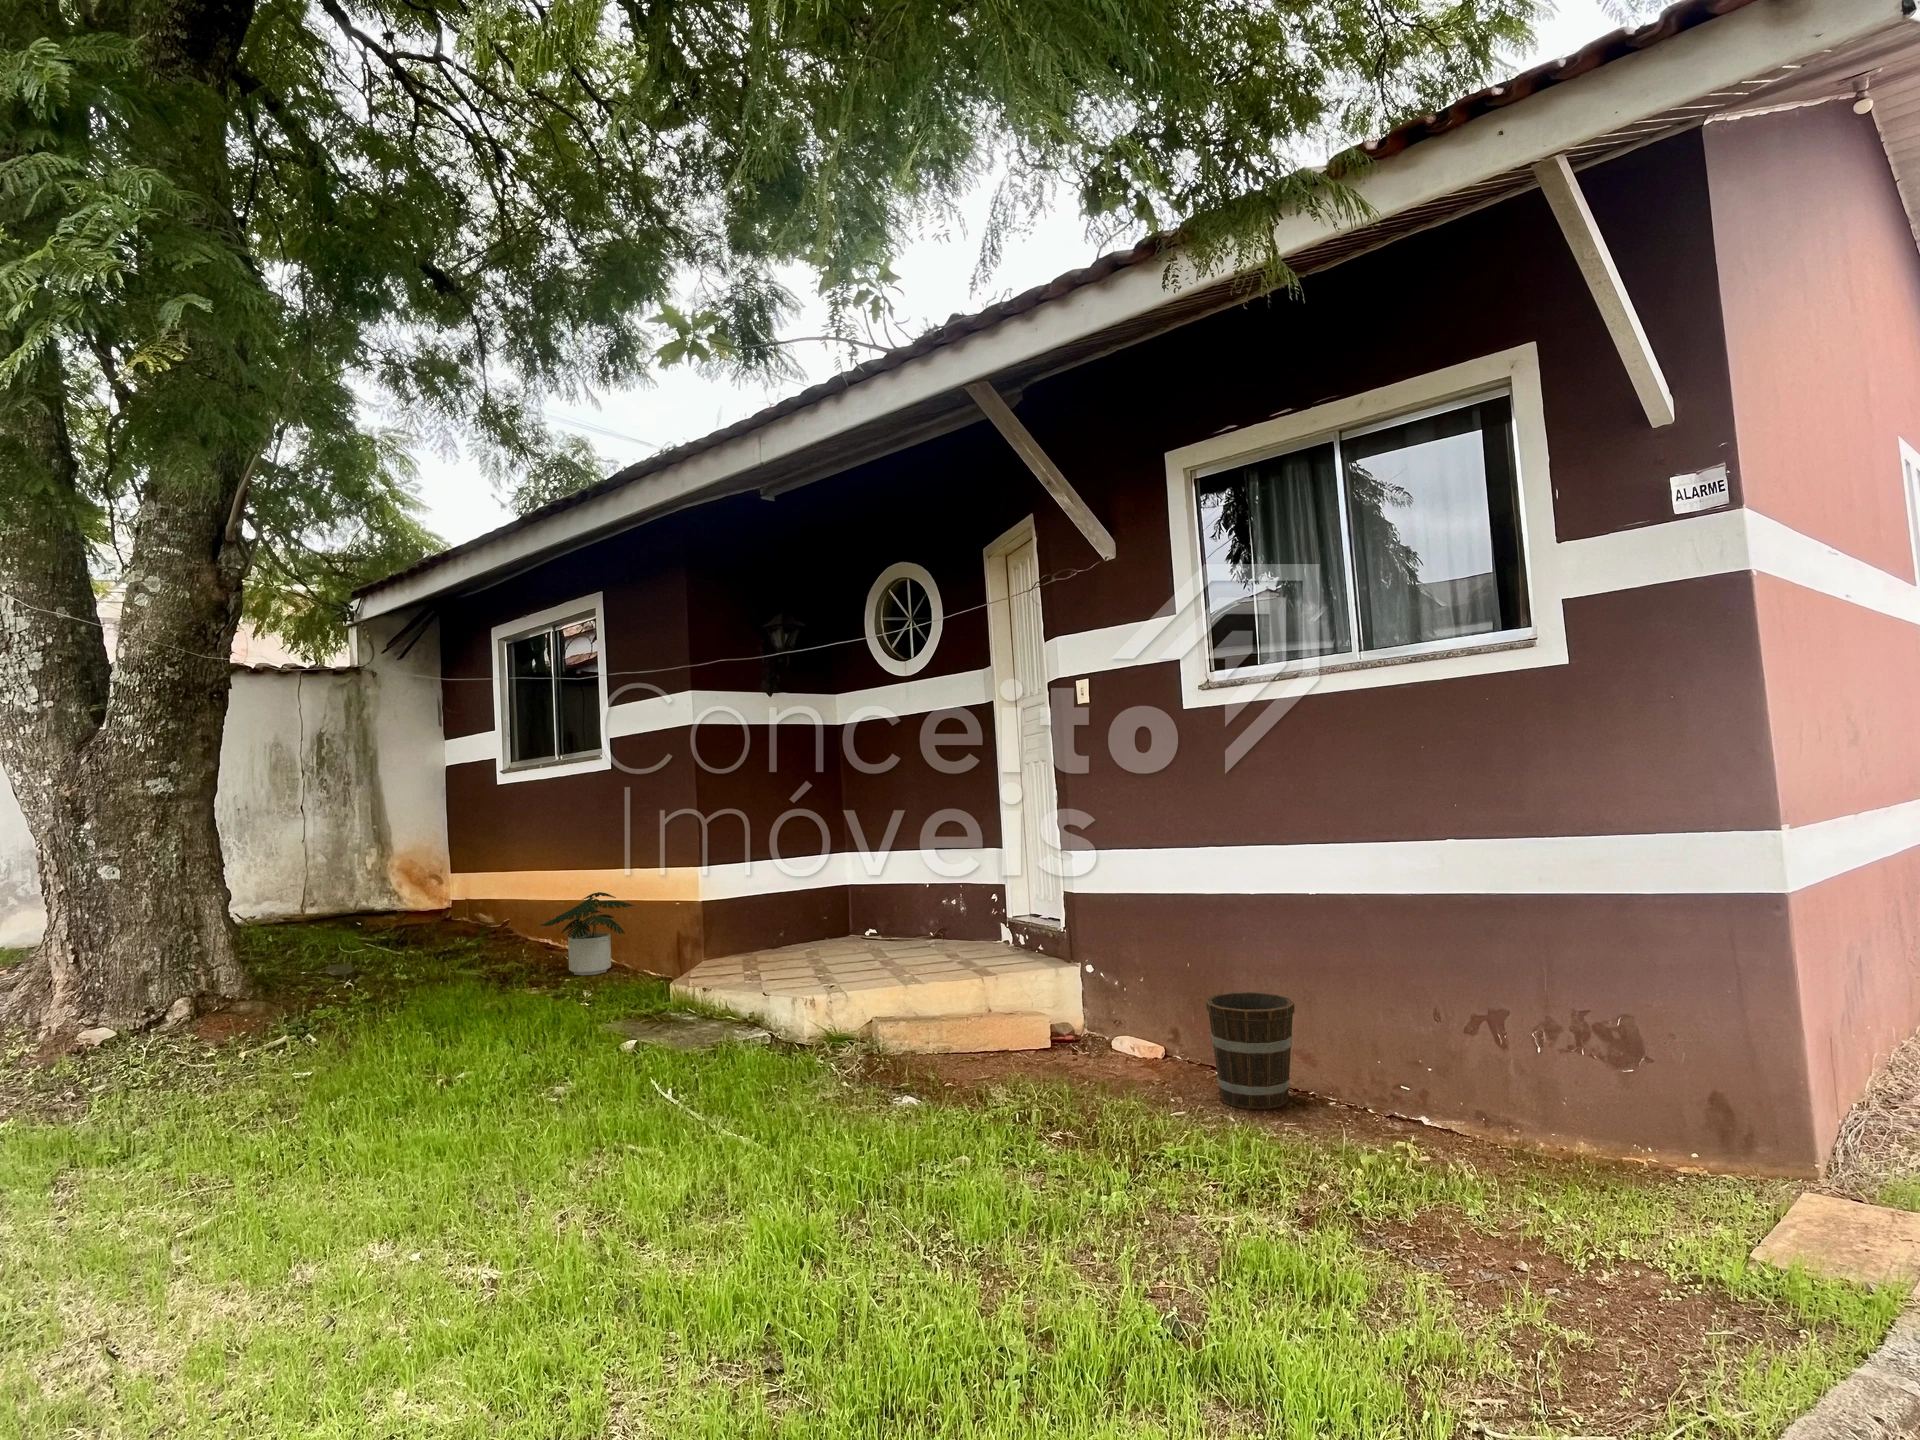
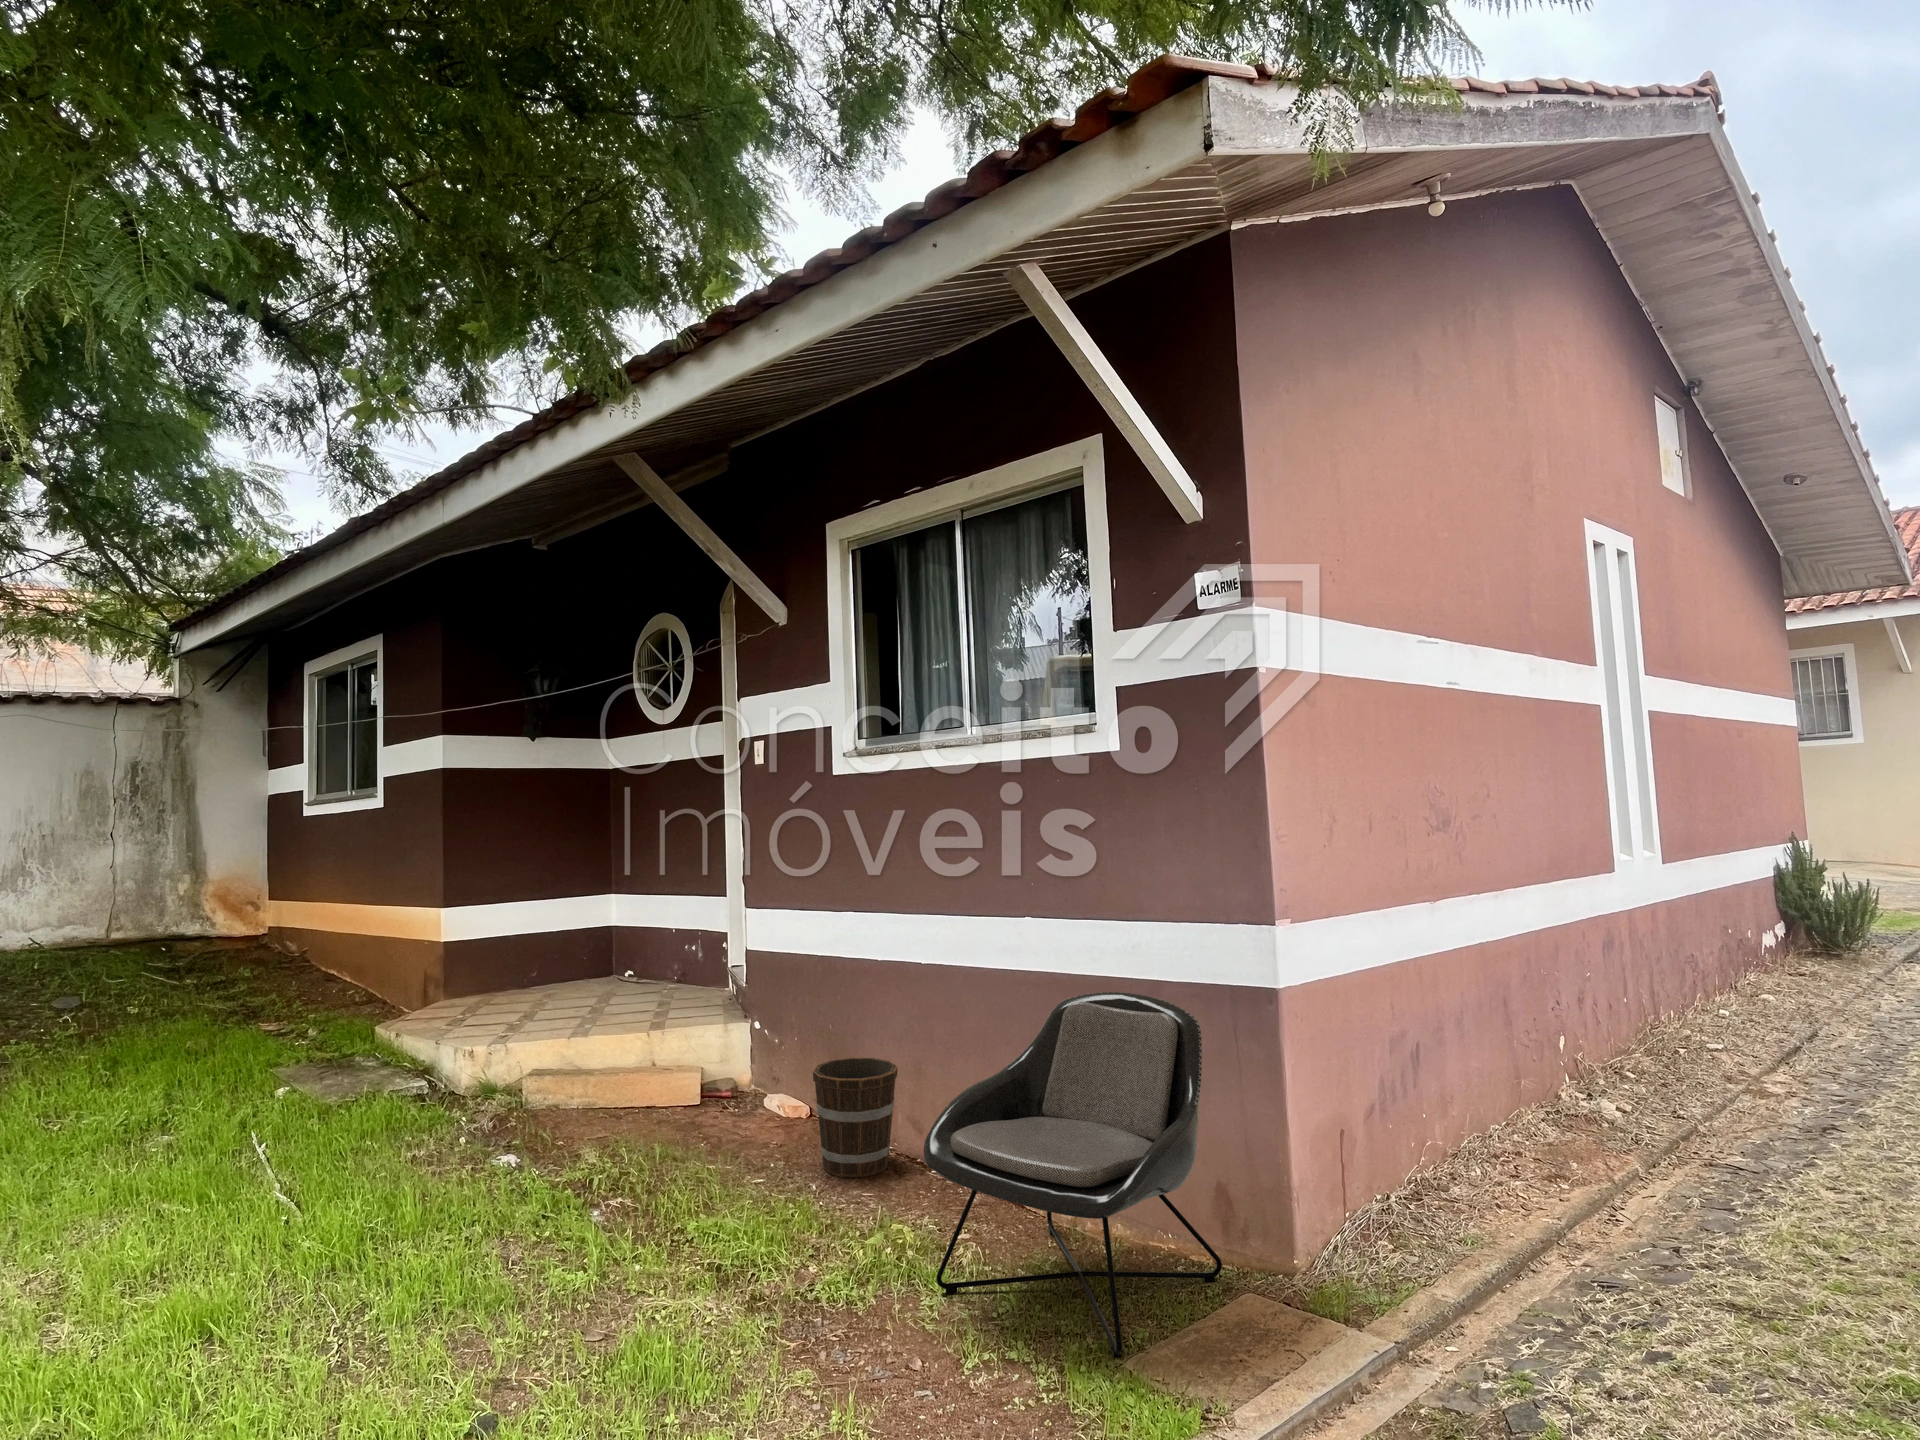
potted plant: present [540,892,634,976] -> none [293,929,391,1012]
lounge chair: none [1440,907,1747,1256] -> present [924,992,1222,1357]

